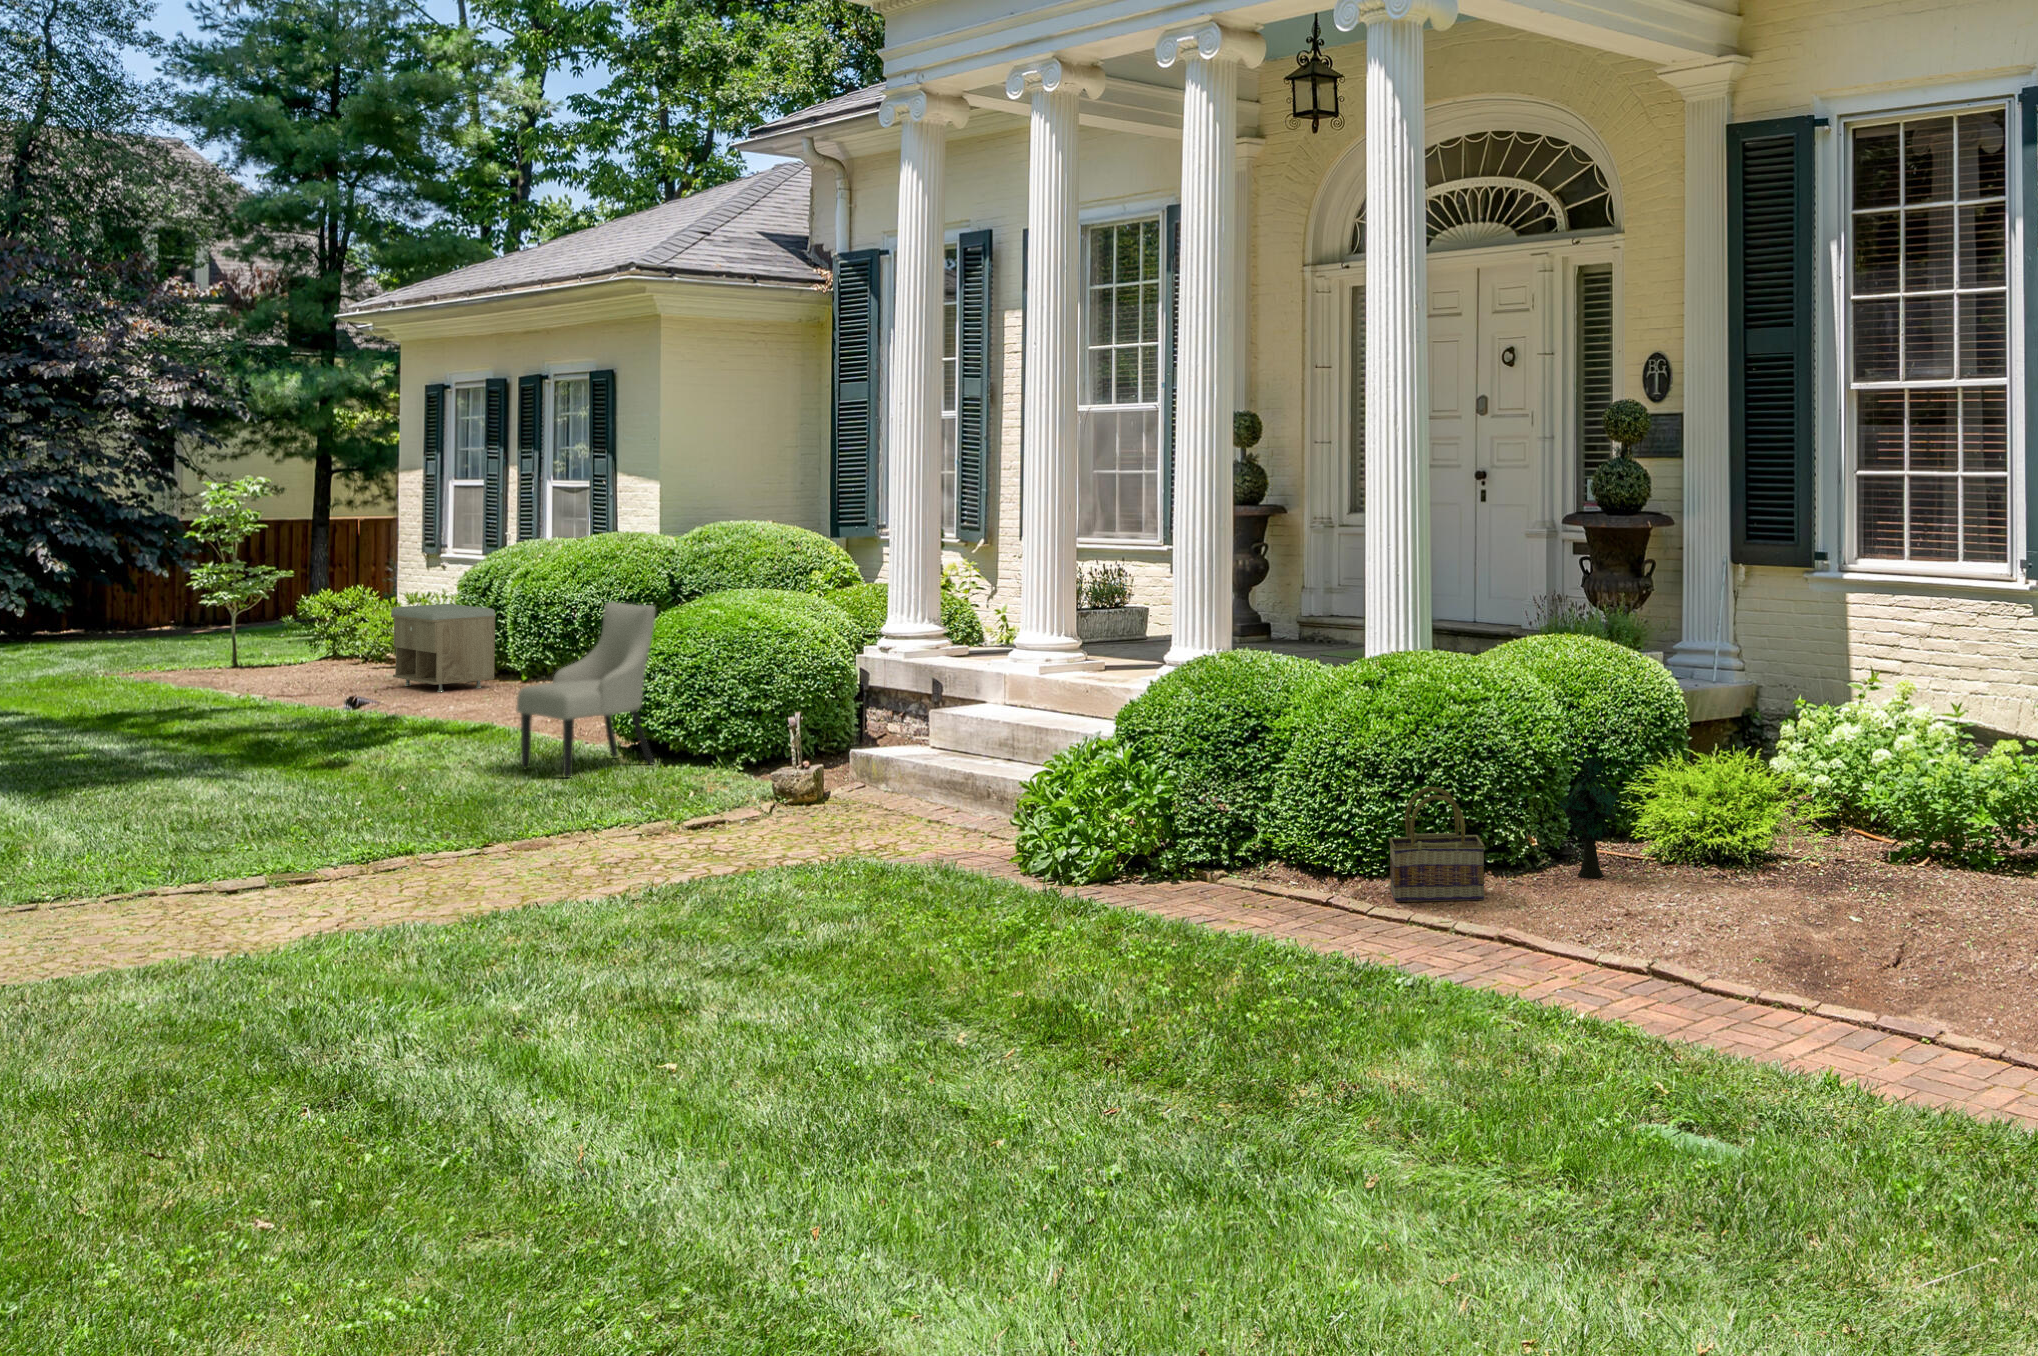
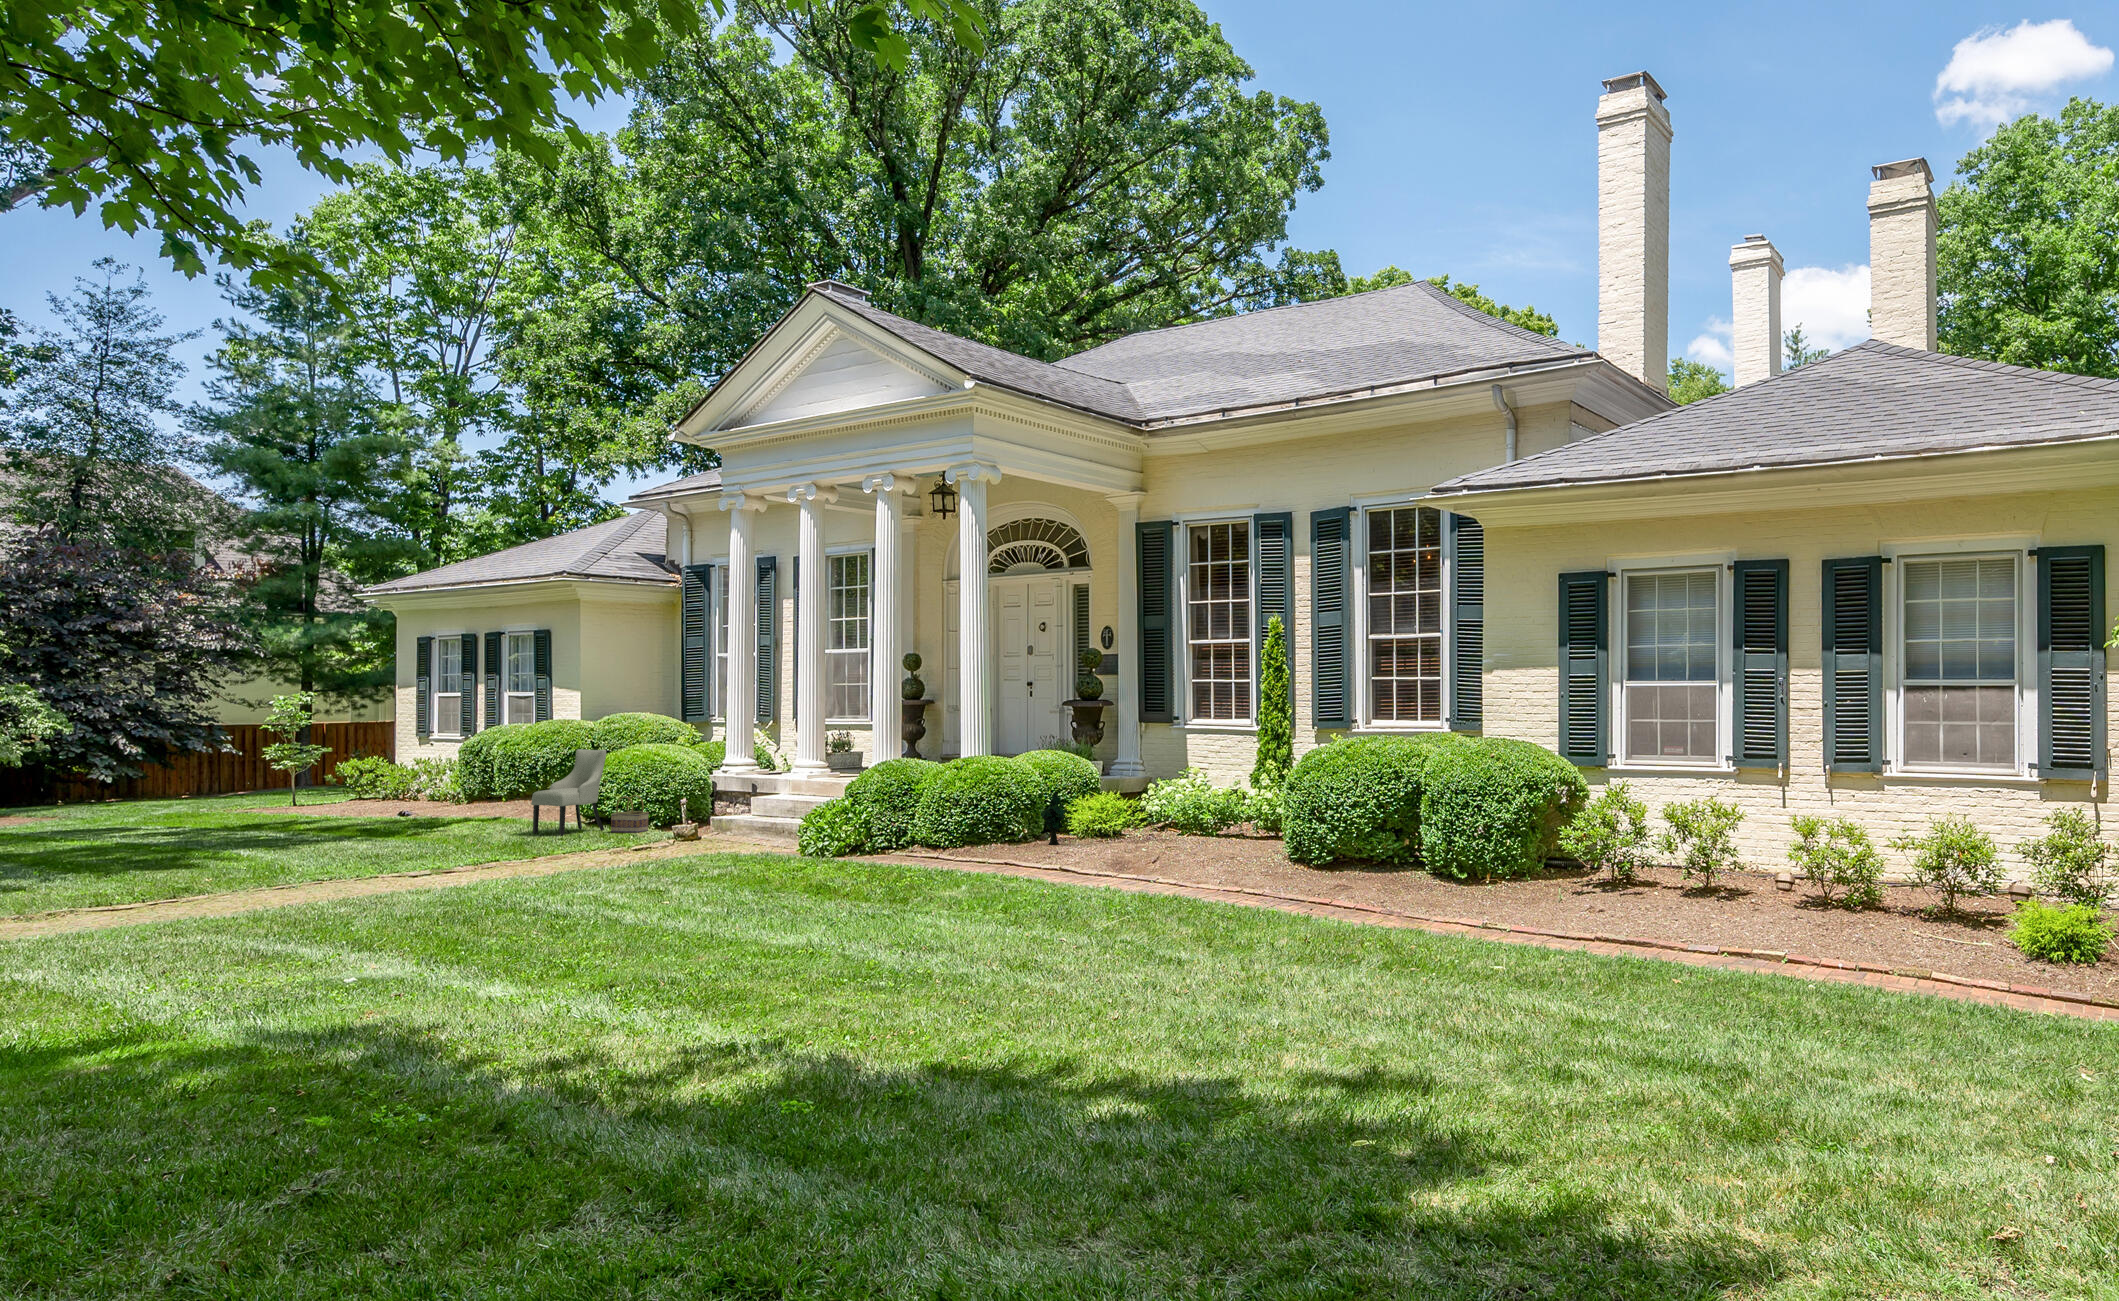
storage bench: present [391,604,495,692] -> none [413,762,479,811]
basket: present [1389,787,1485,902] -> present [611,795,649,833]

